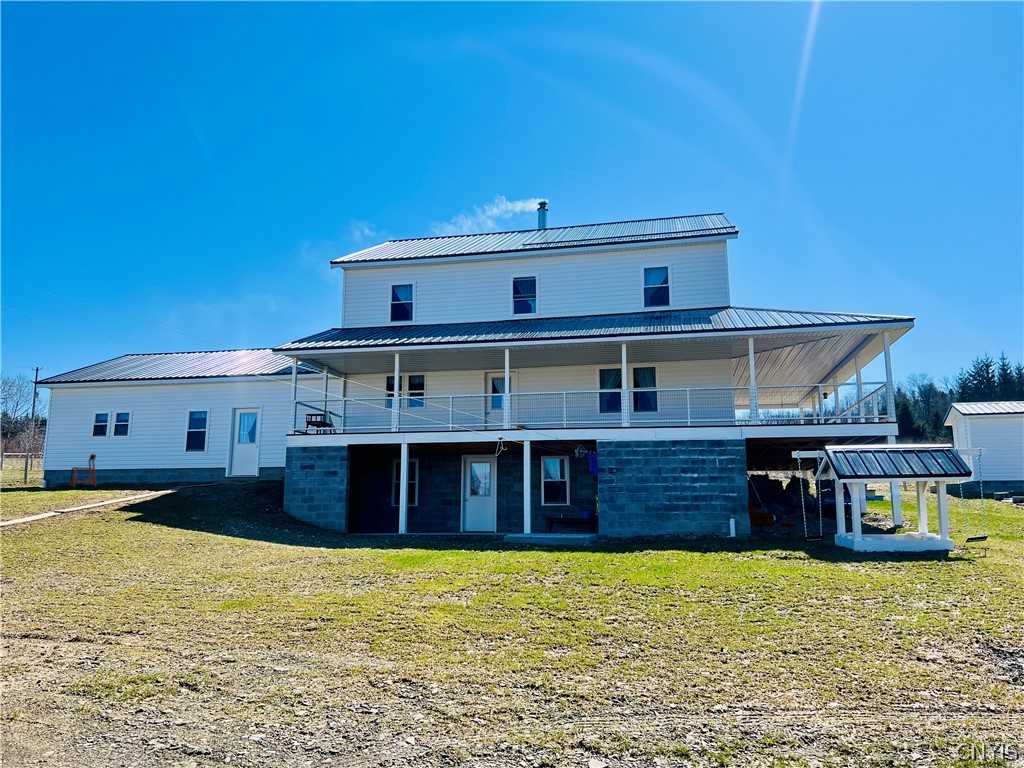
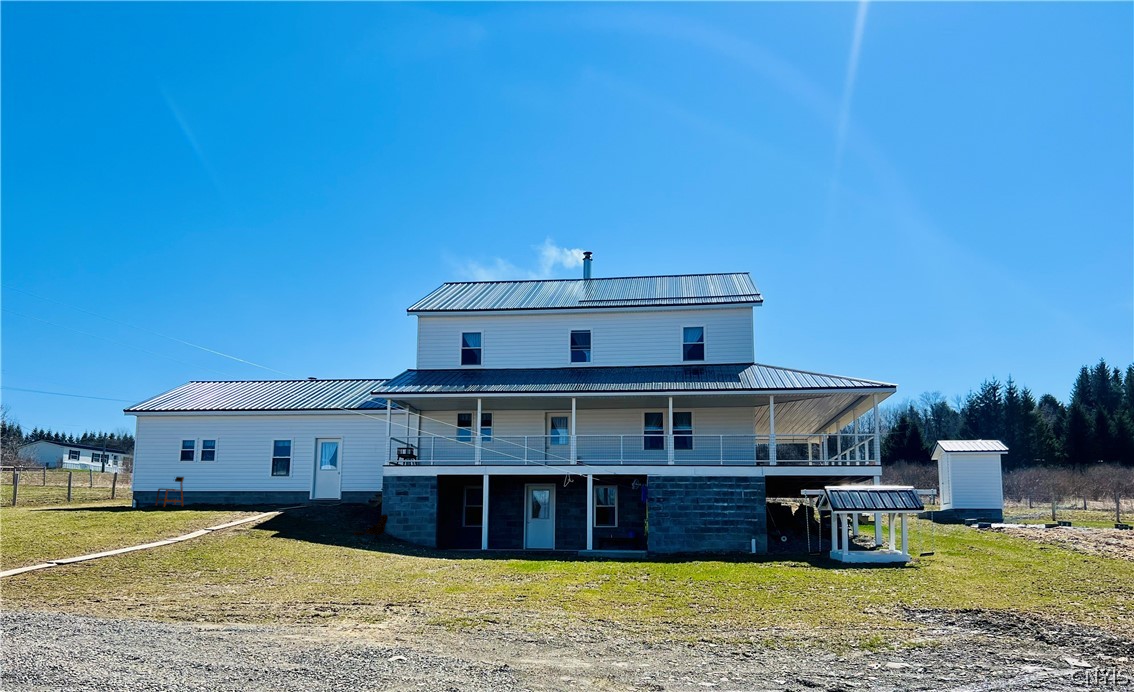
lounge chair: present [748,498,796,536] -> present [354,514,388,541]

